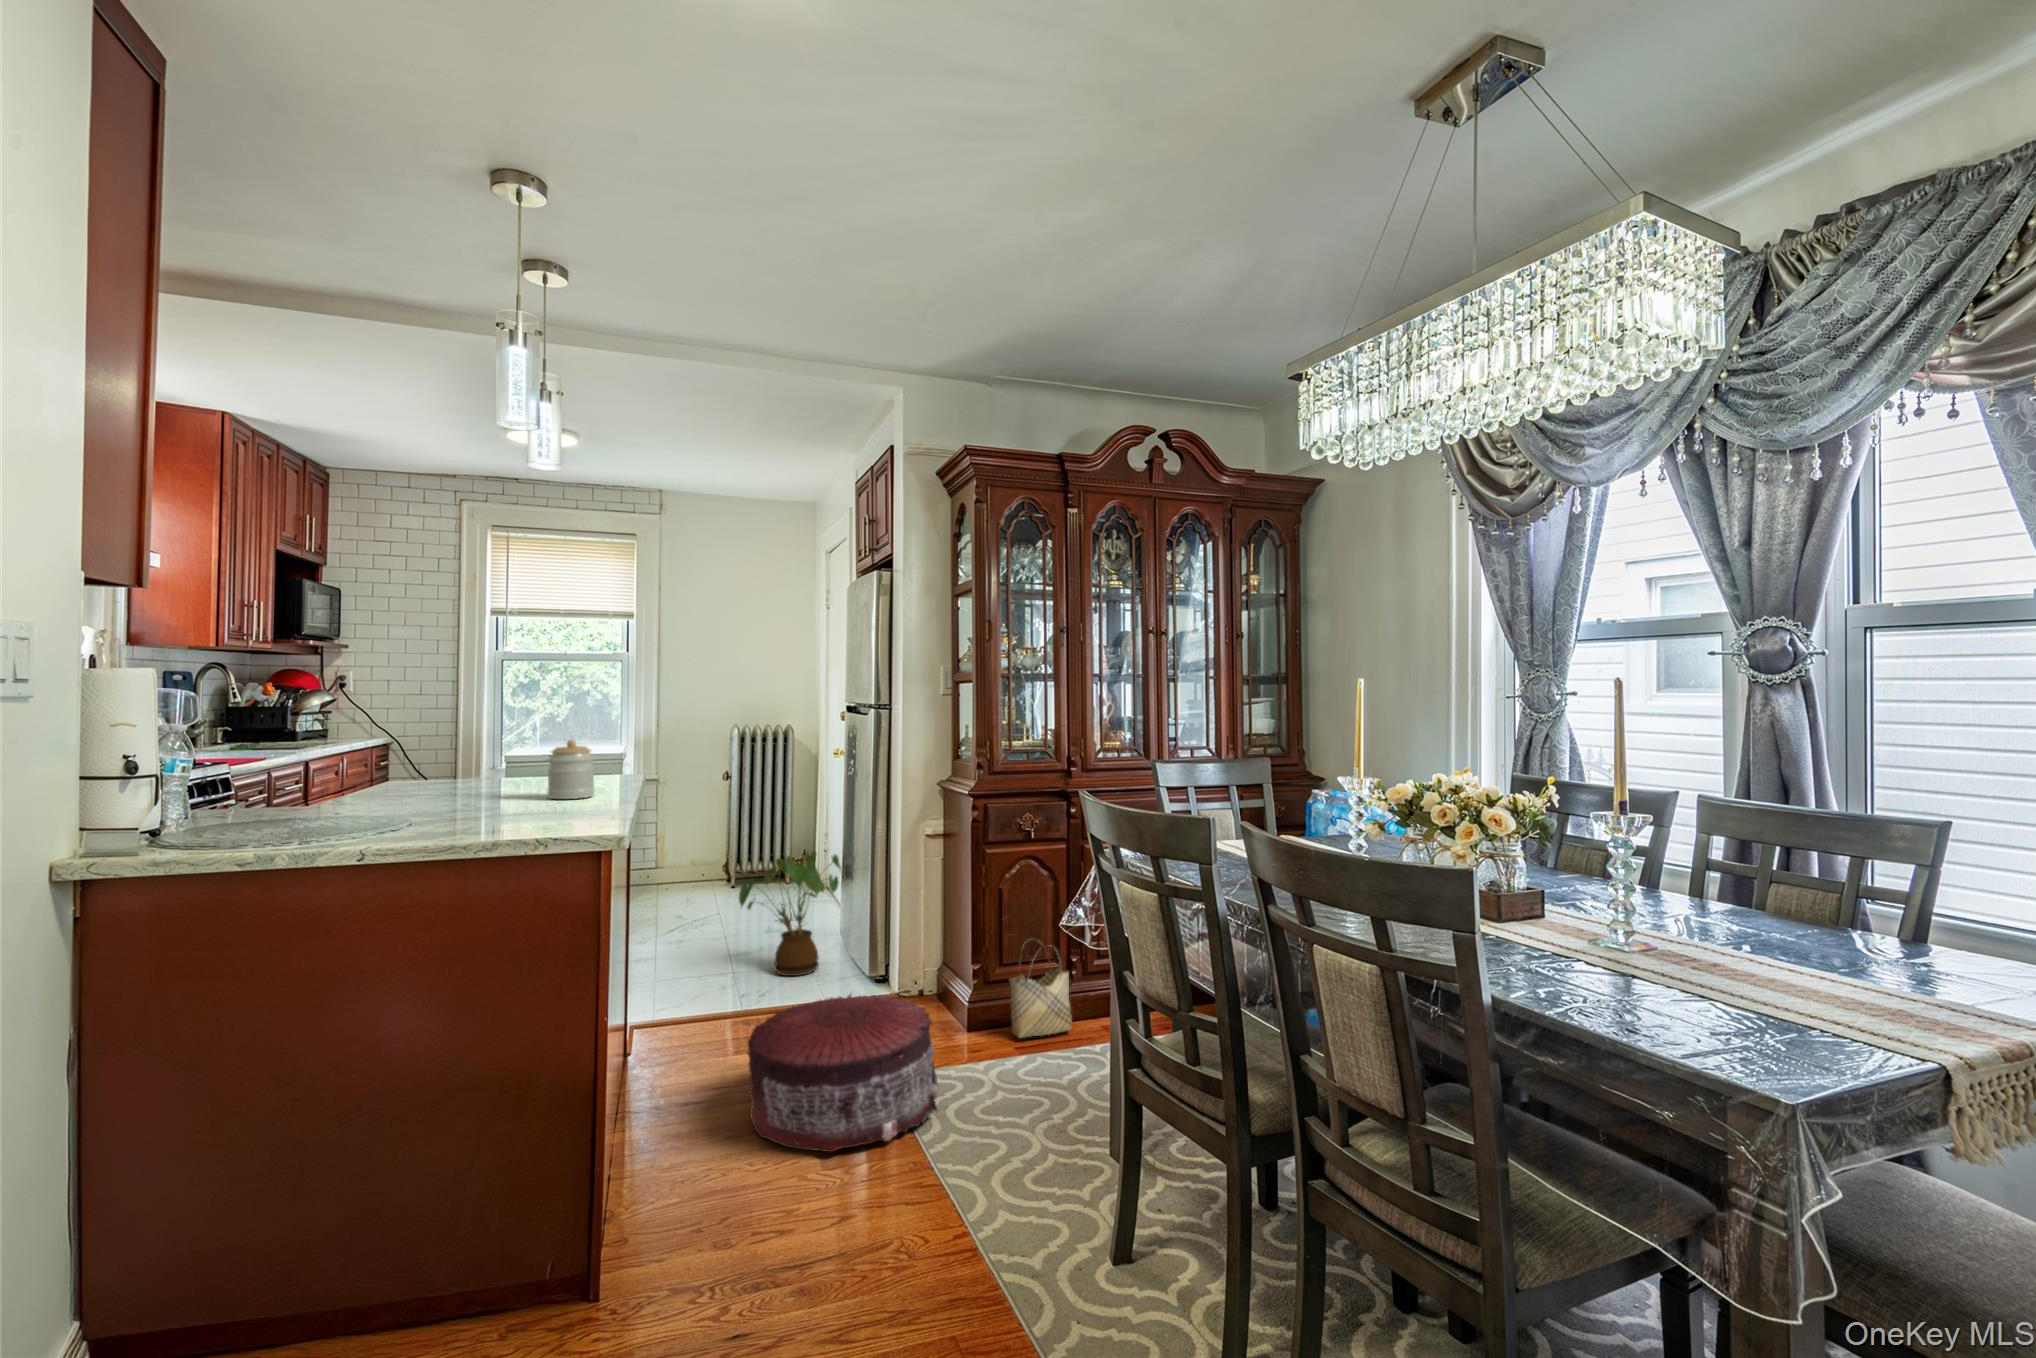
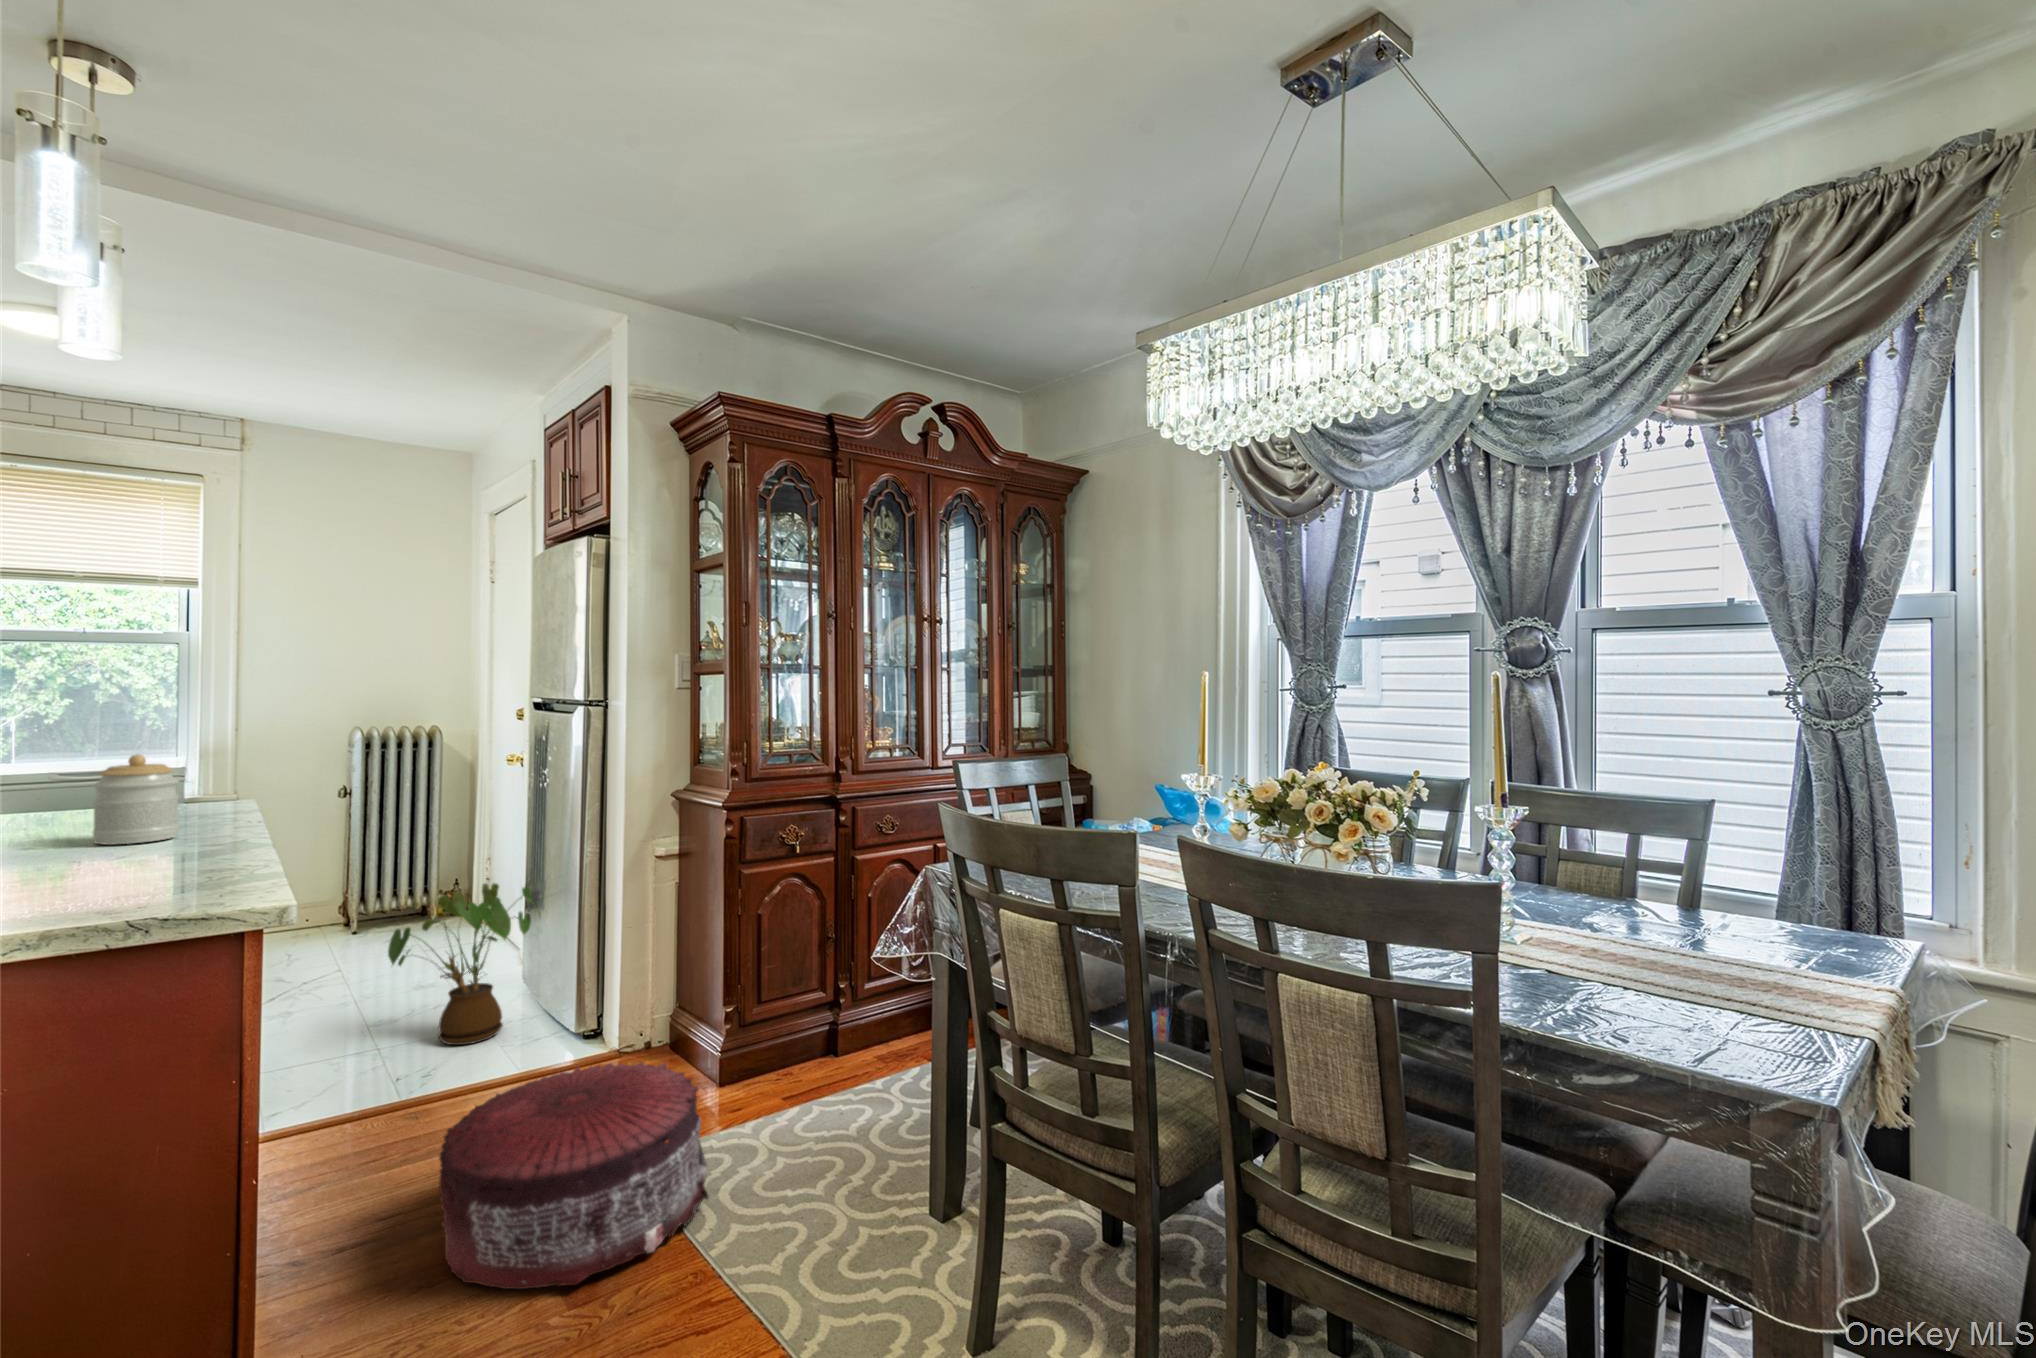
woven basket: present [1009,940,1072,1038] -> none [772,968,844,1087]

